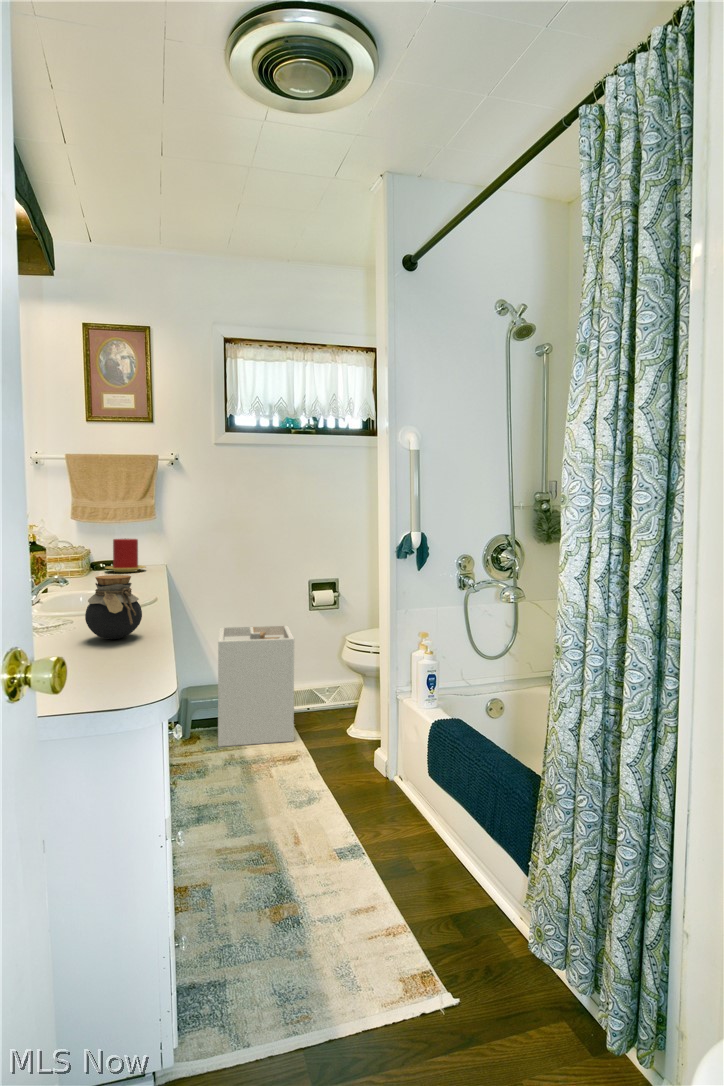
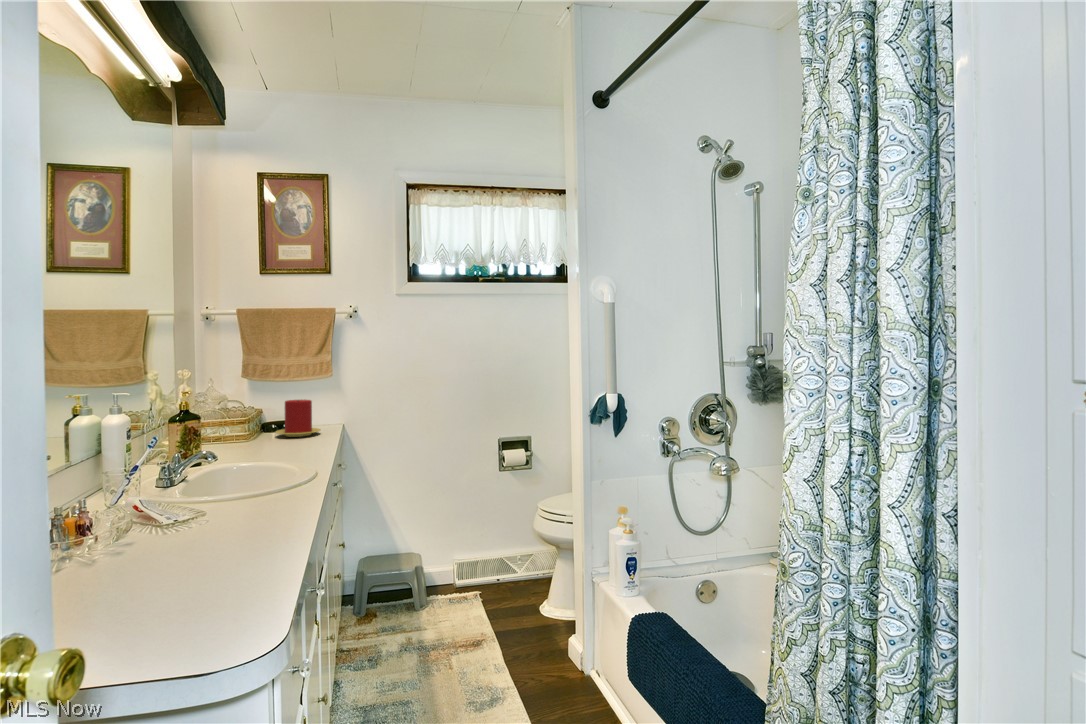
jar: present [85,575,142,639] -> none [208,469,278,549]
laundry hamper: present [218,626,294,747] -> none [397,490,480,628]

